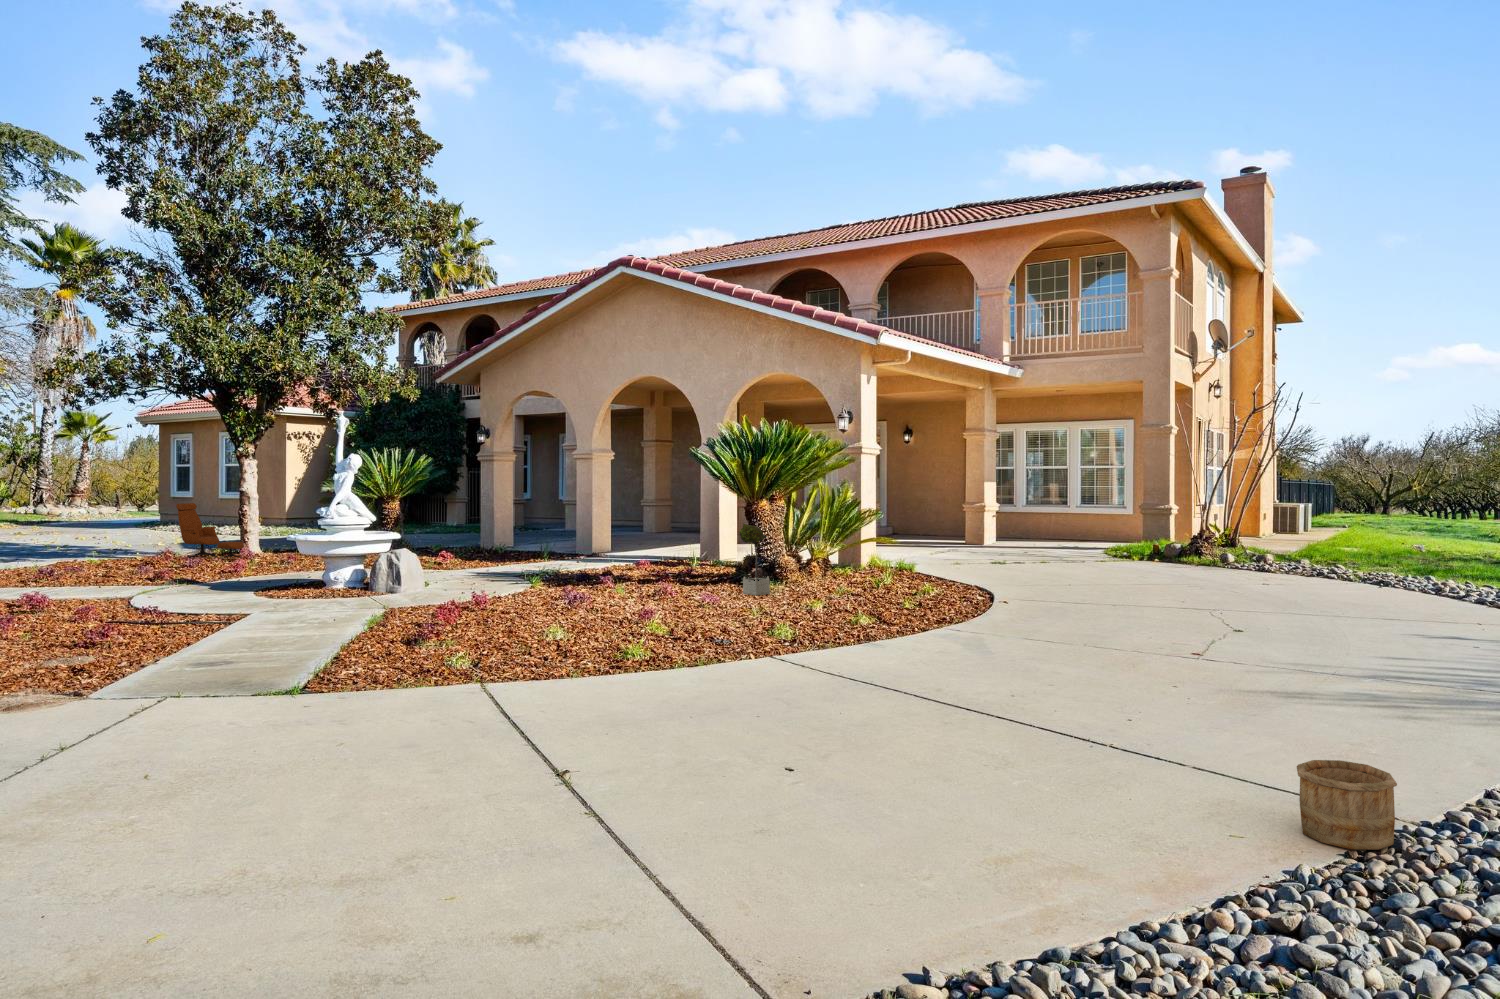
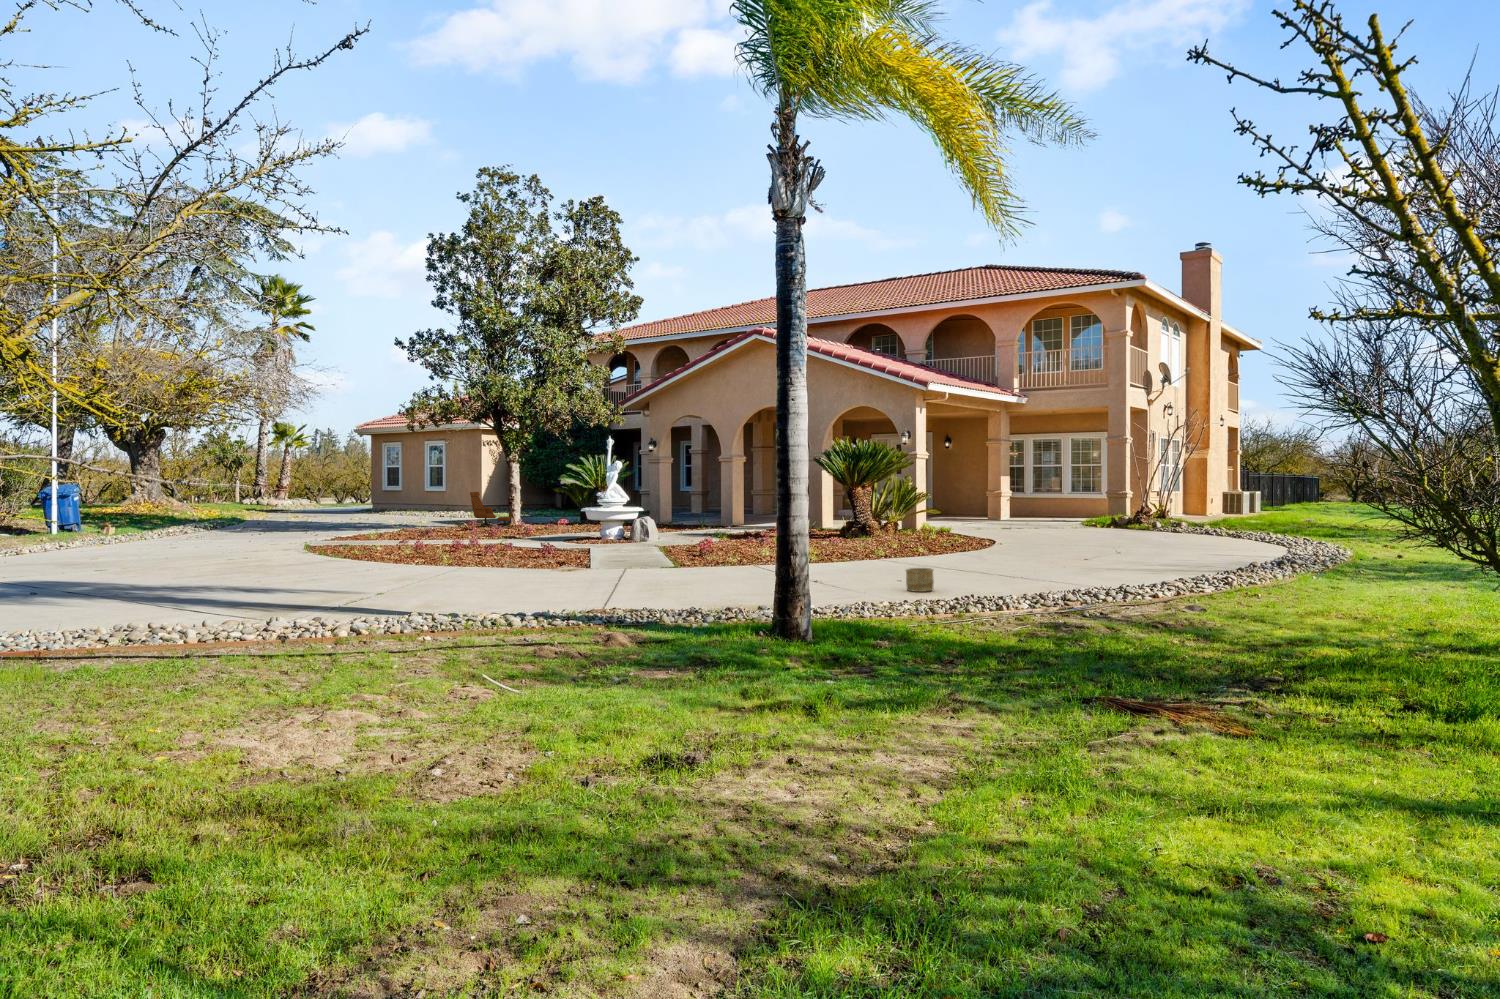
potted tree: present [739,524,770,595] -> none [848,500,866,541]
wooden bucket: present [1297,760,1397,850] -> present [906,568,934,592]

